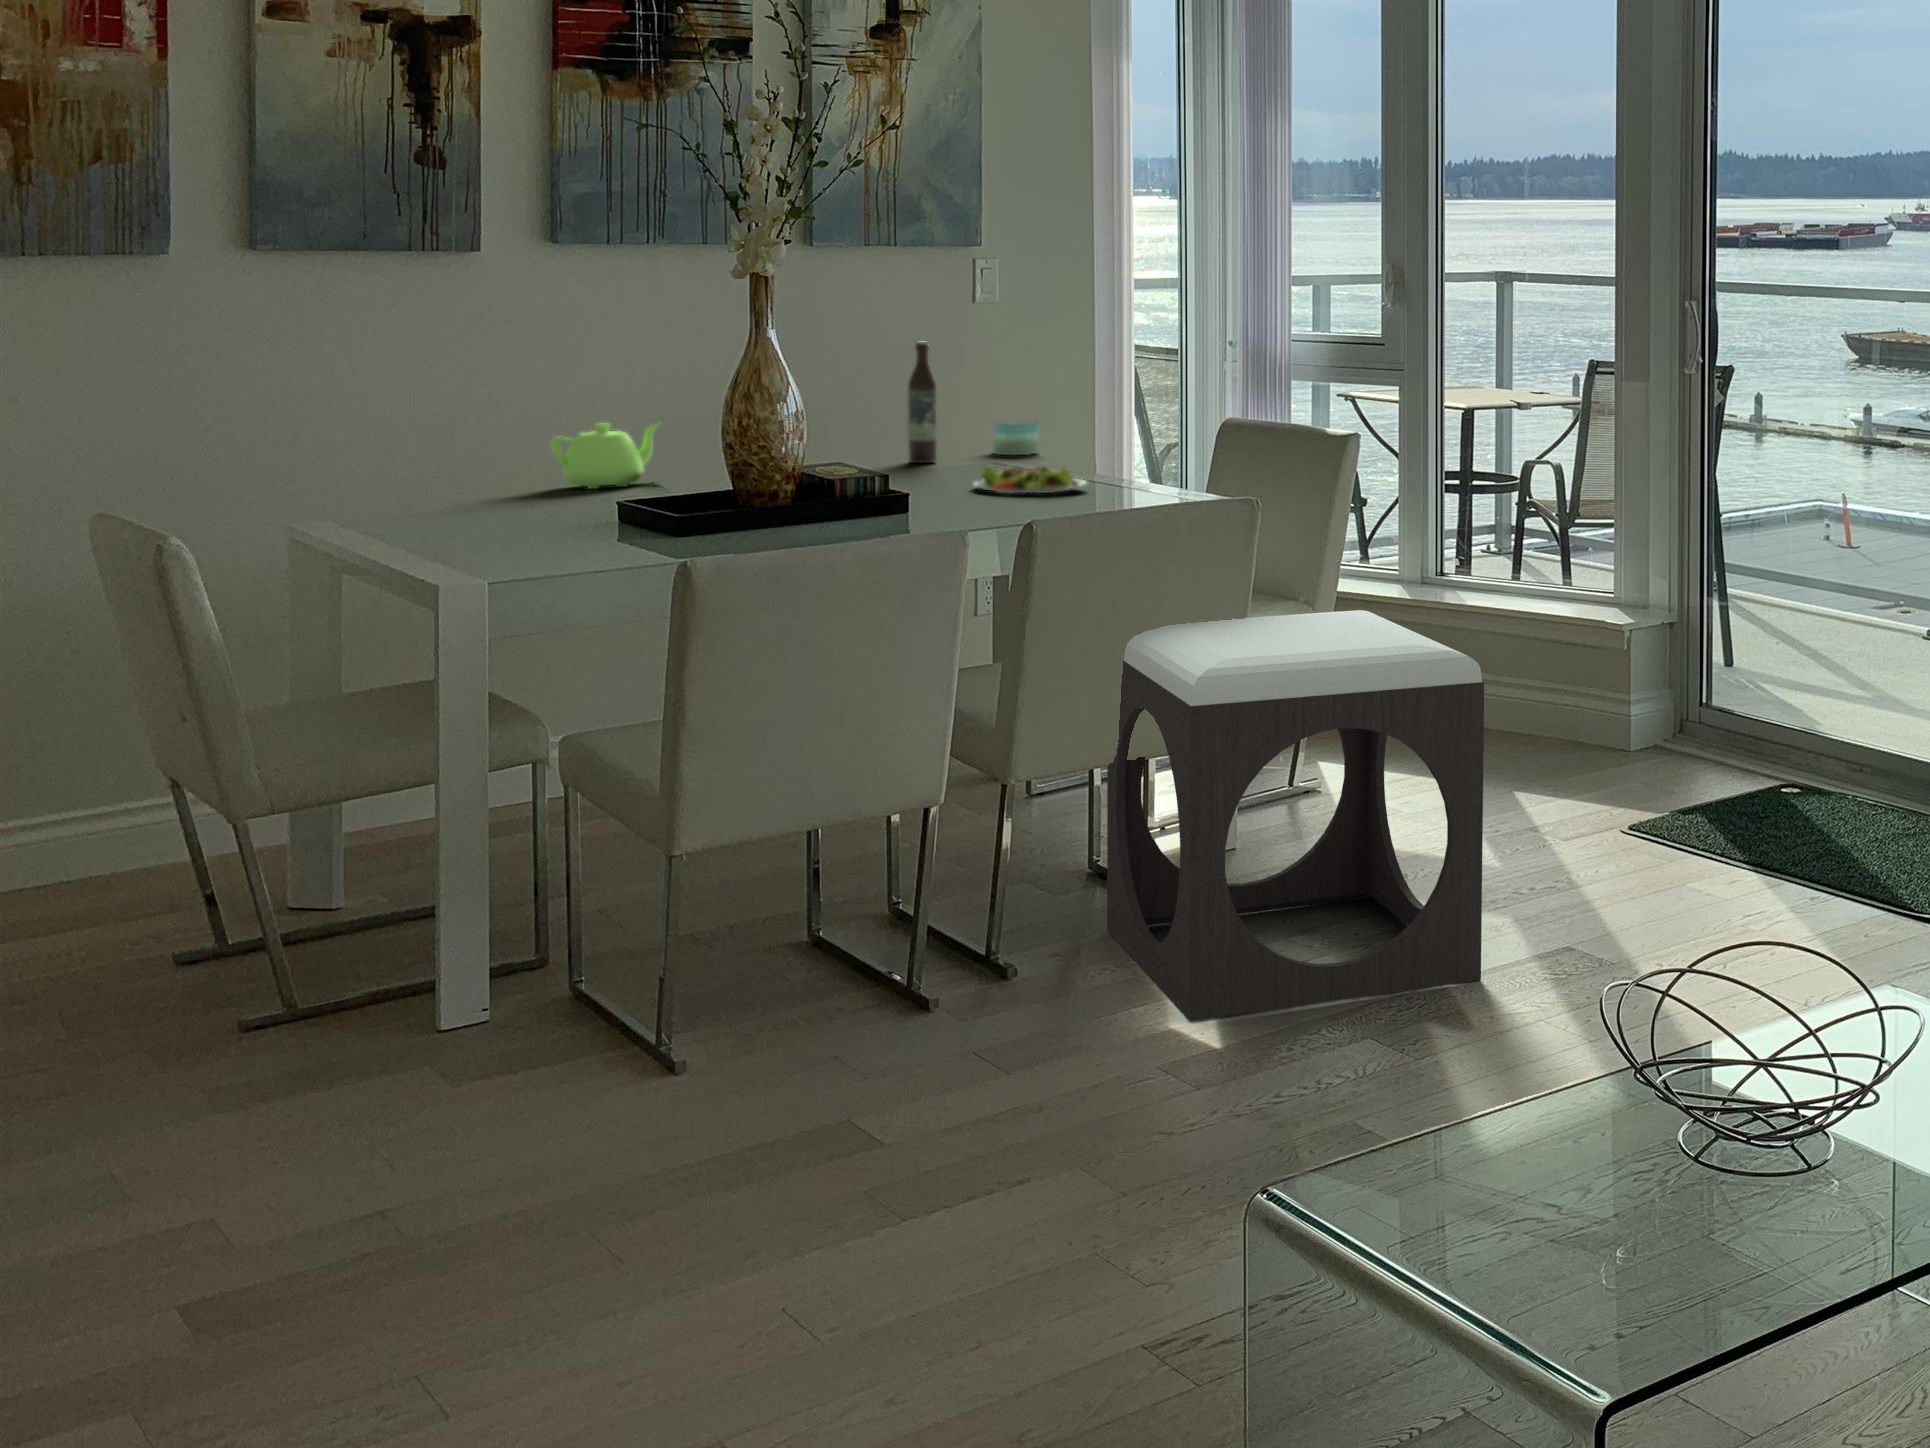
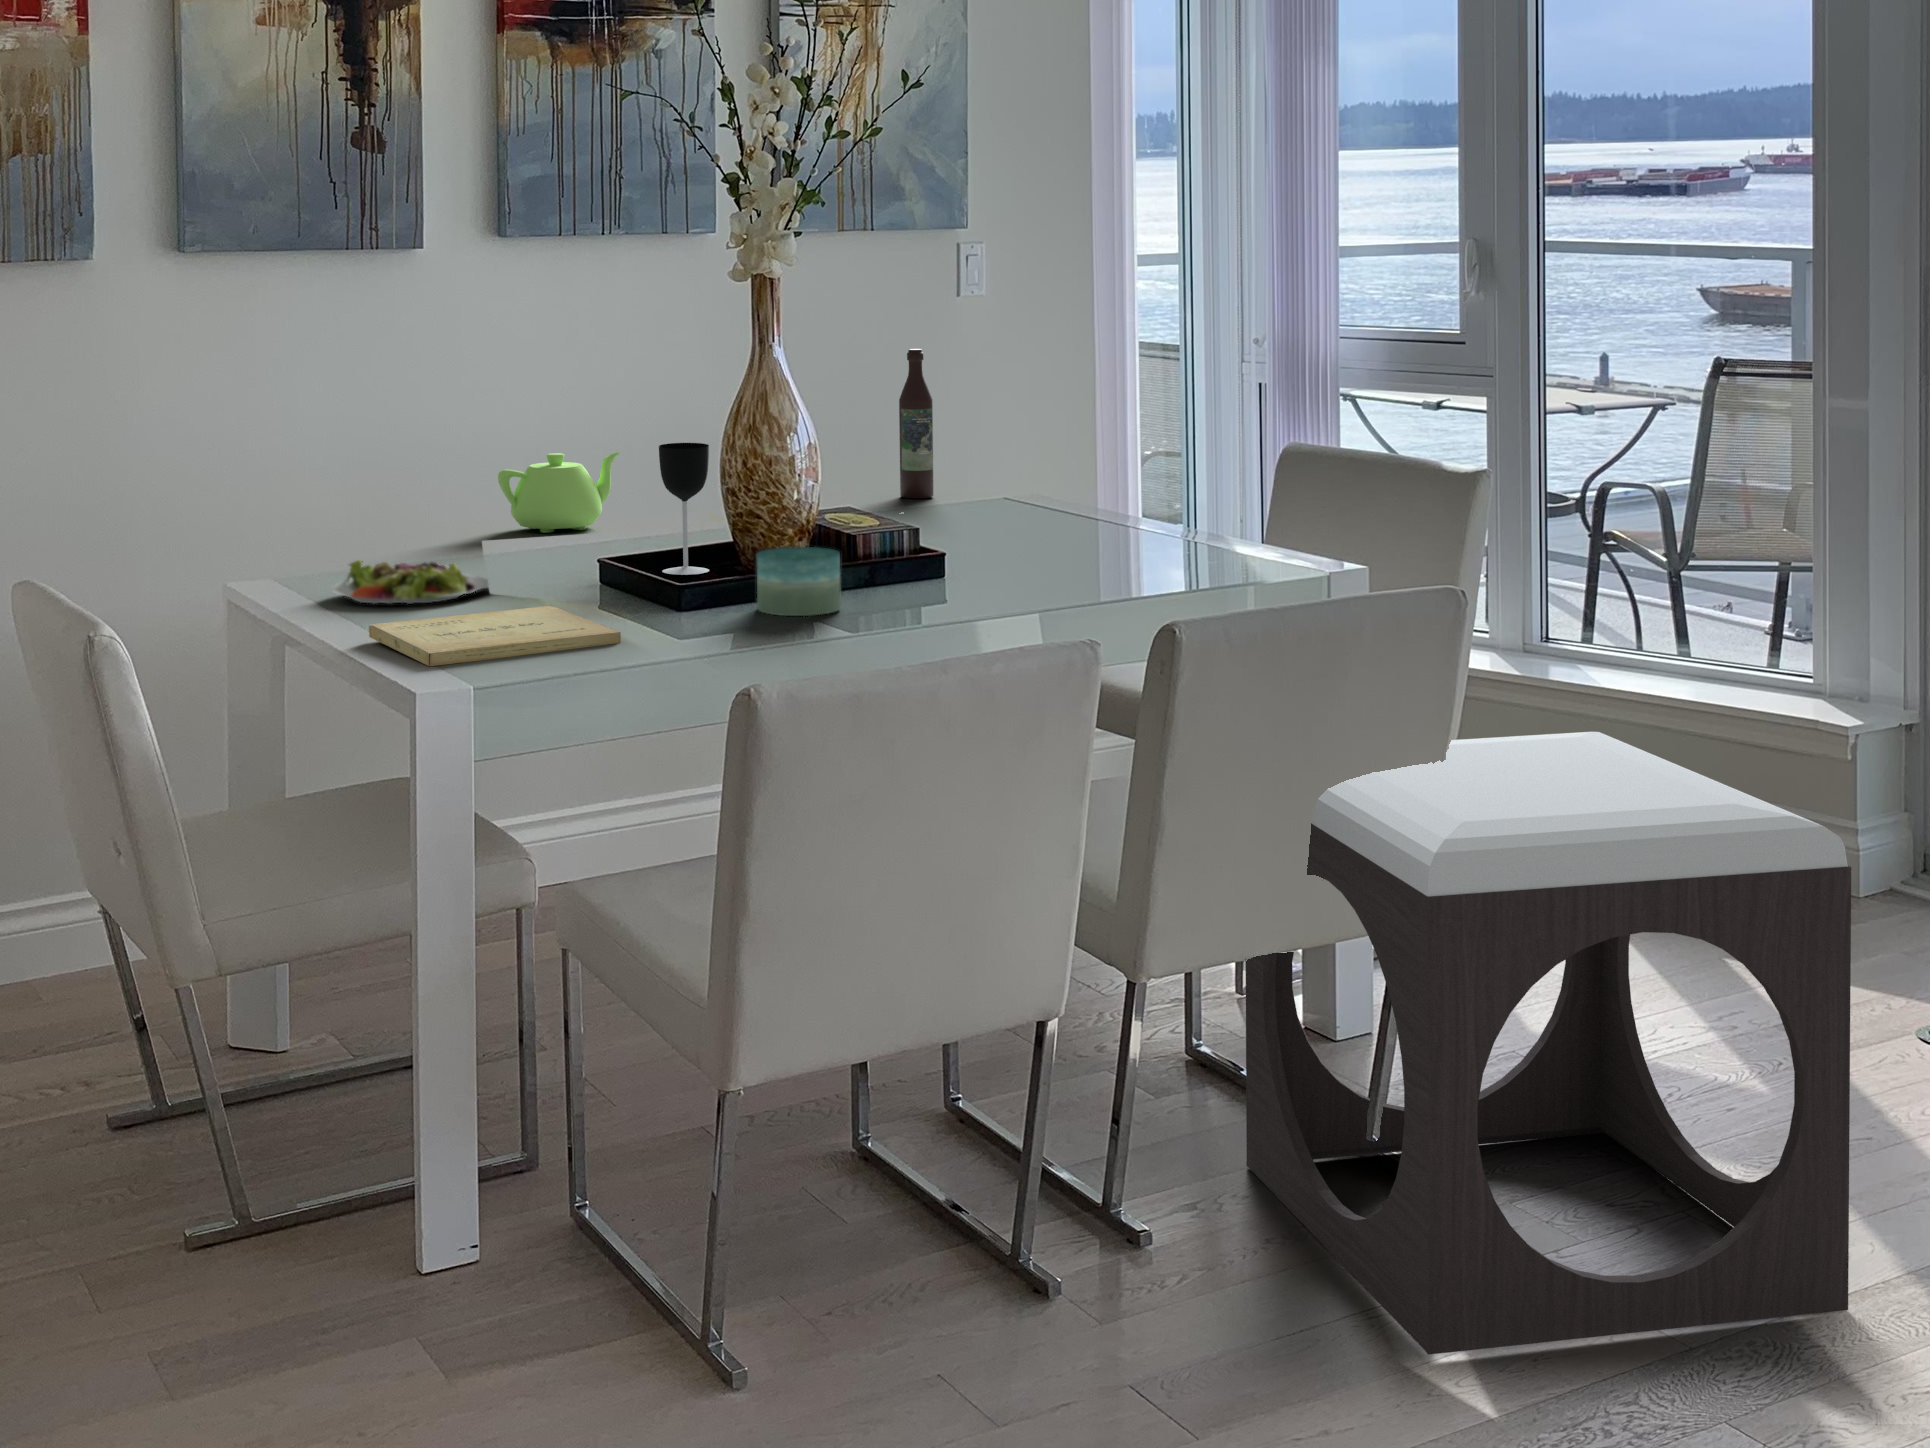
wine glass: none [672,407,714,511] -> present [659,443,709,575]
candle: present [992,422,1039,455] -> present [757,547,841,616]
salad plate: present [974,466,1086,494] -> present [332,560,488,604]
book: none [412,530,622,569] -> present [369,606,621,666]

